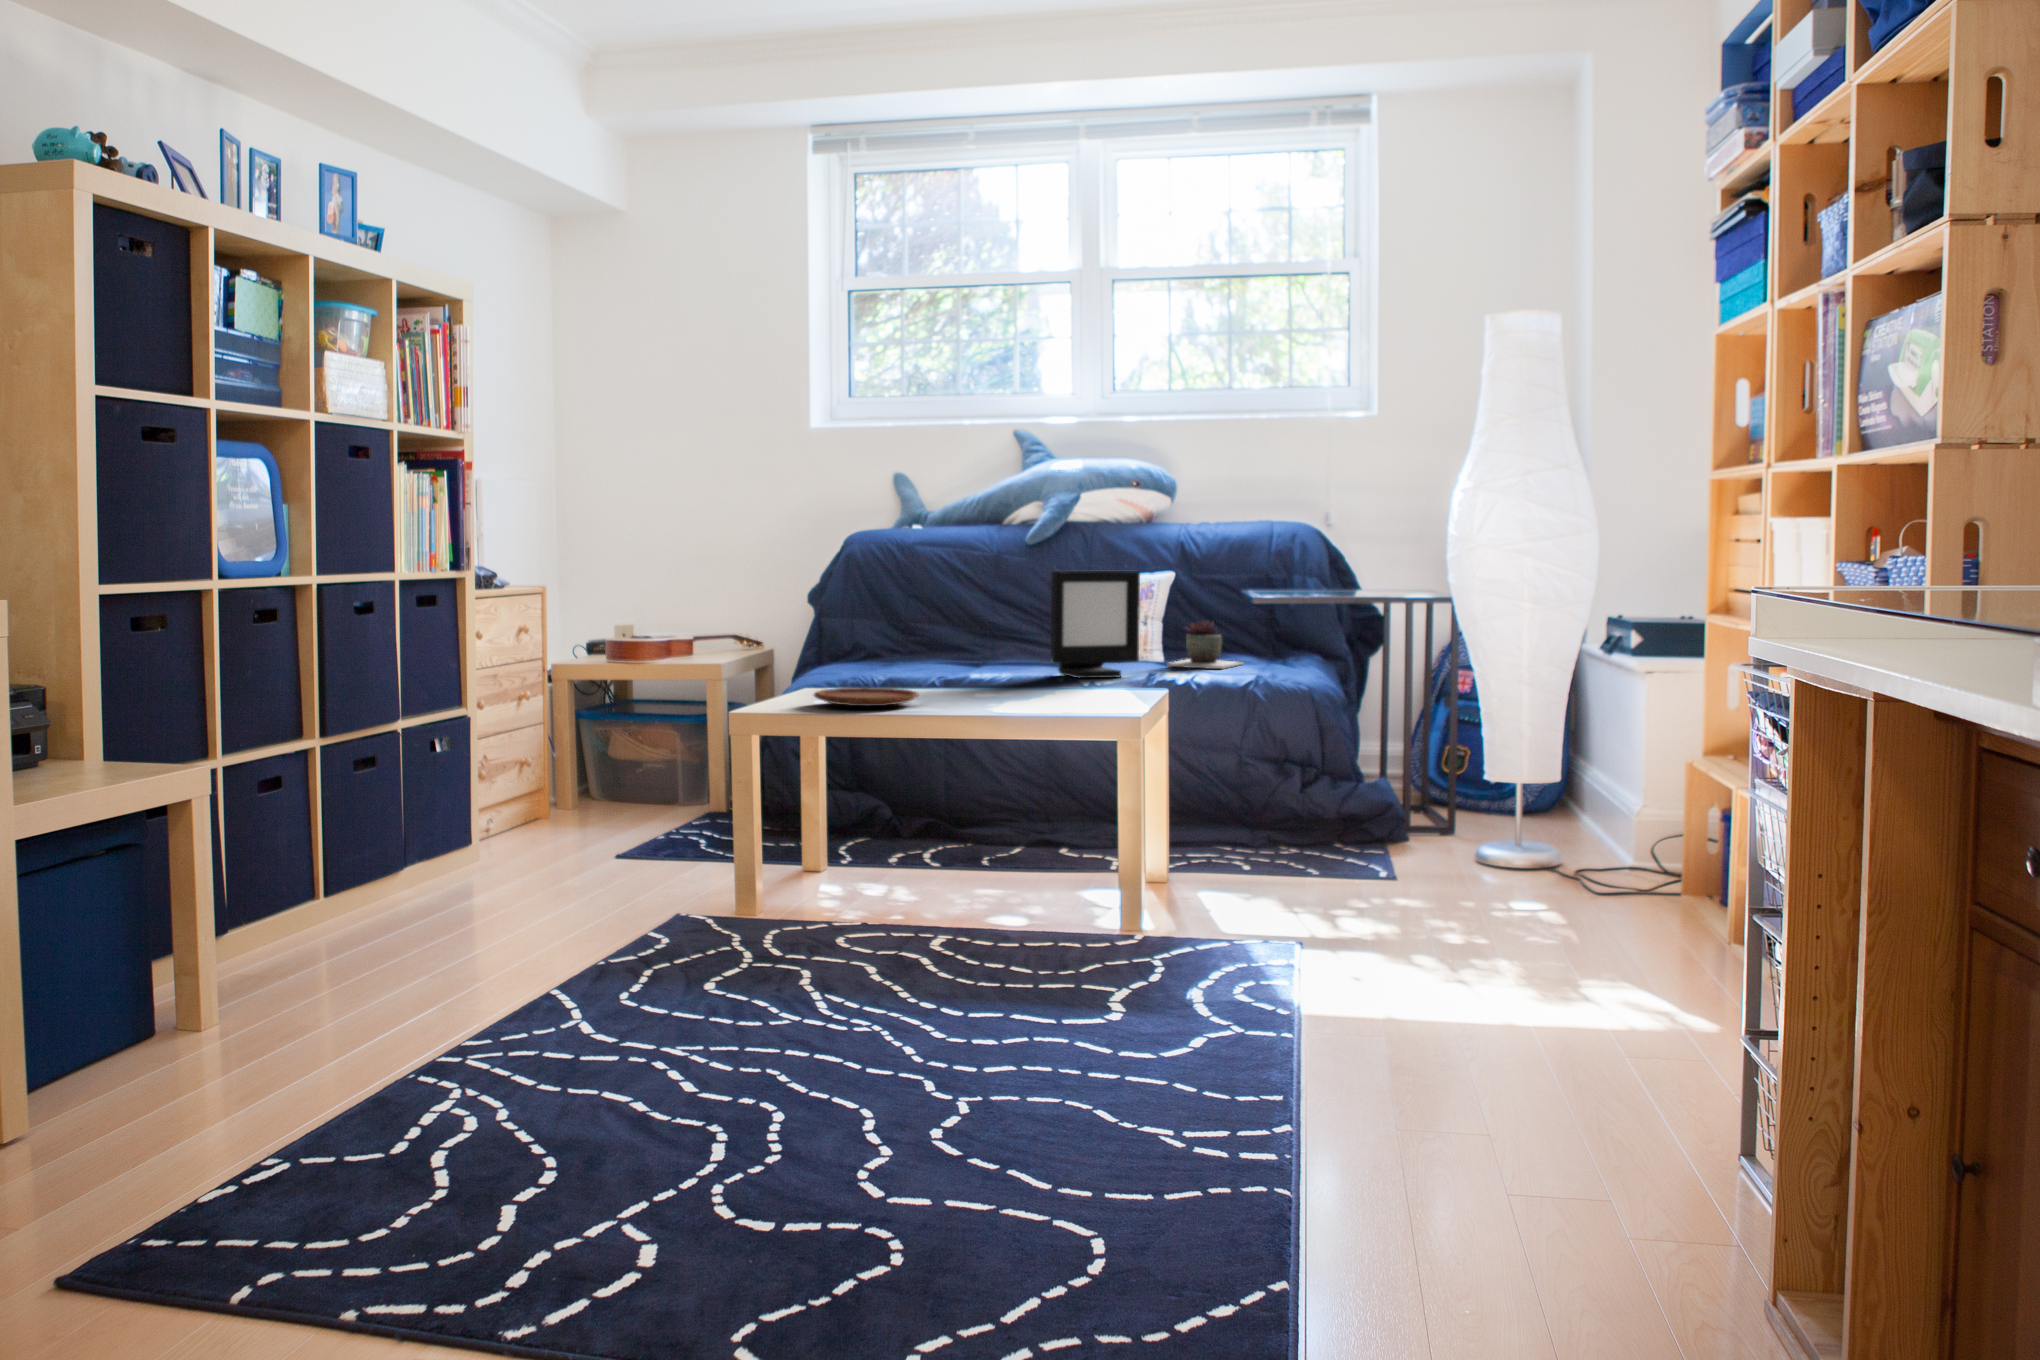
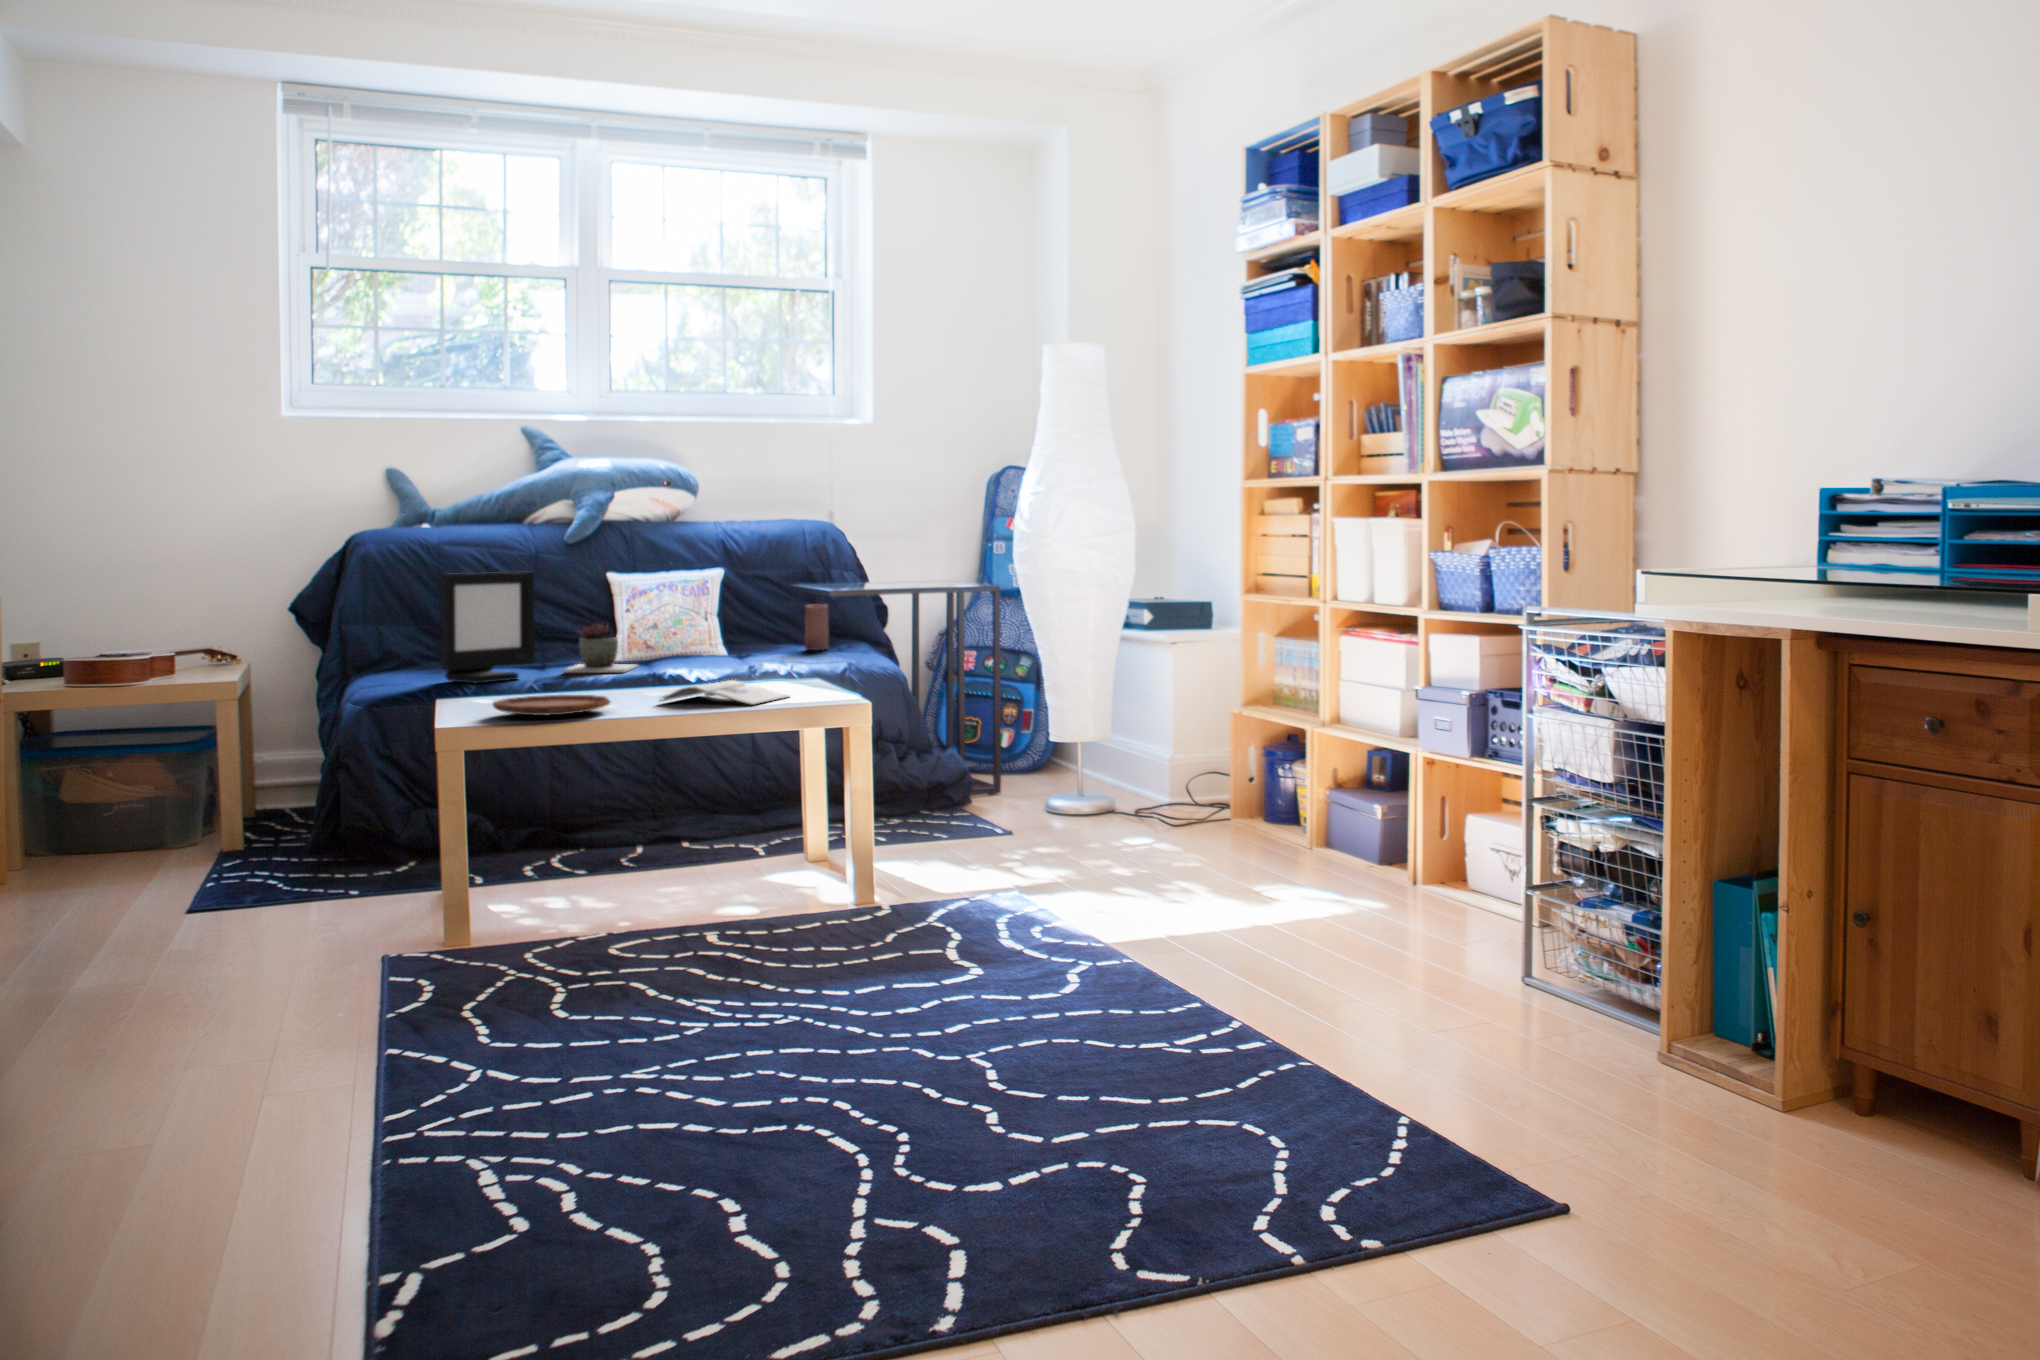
picture frame: present [1051,571,1140,678] -> present [441,572,535,683]
candle: none [1253,612,1277,661] -> present [805,605,828,650]
succulent plant: present [1167,621,1243,669] -> present [563,624,637,673]
magazine: none [971,685,1097,711] -> present [660,680,789,705]

